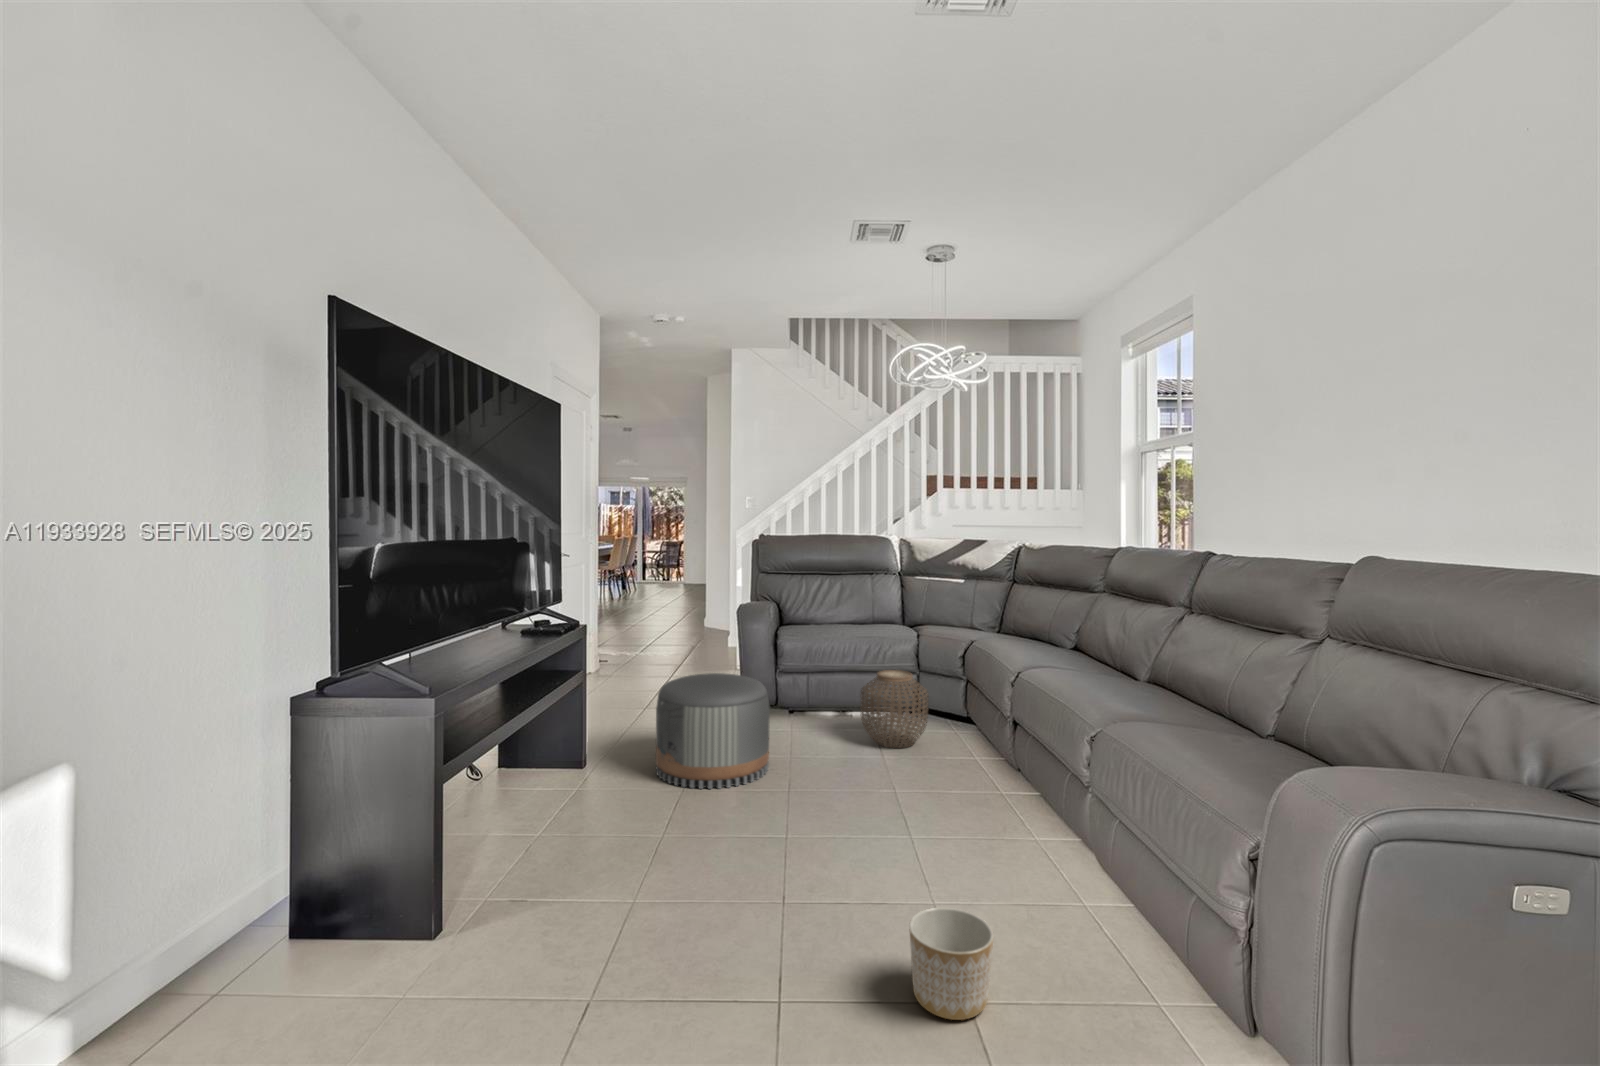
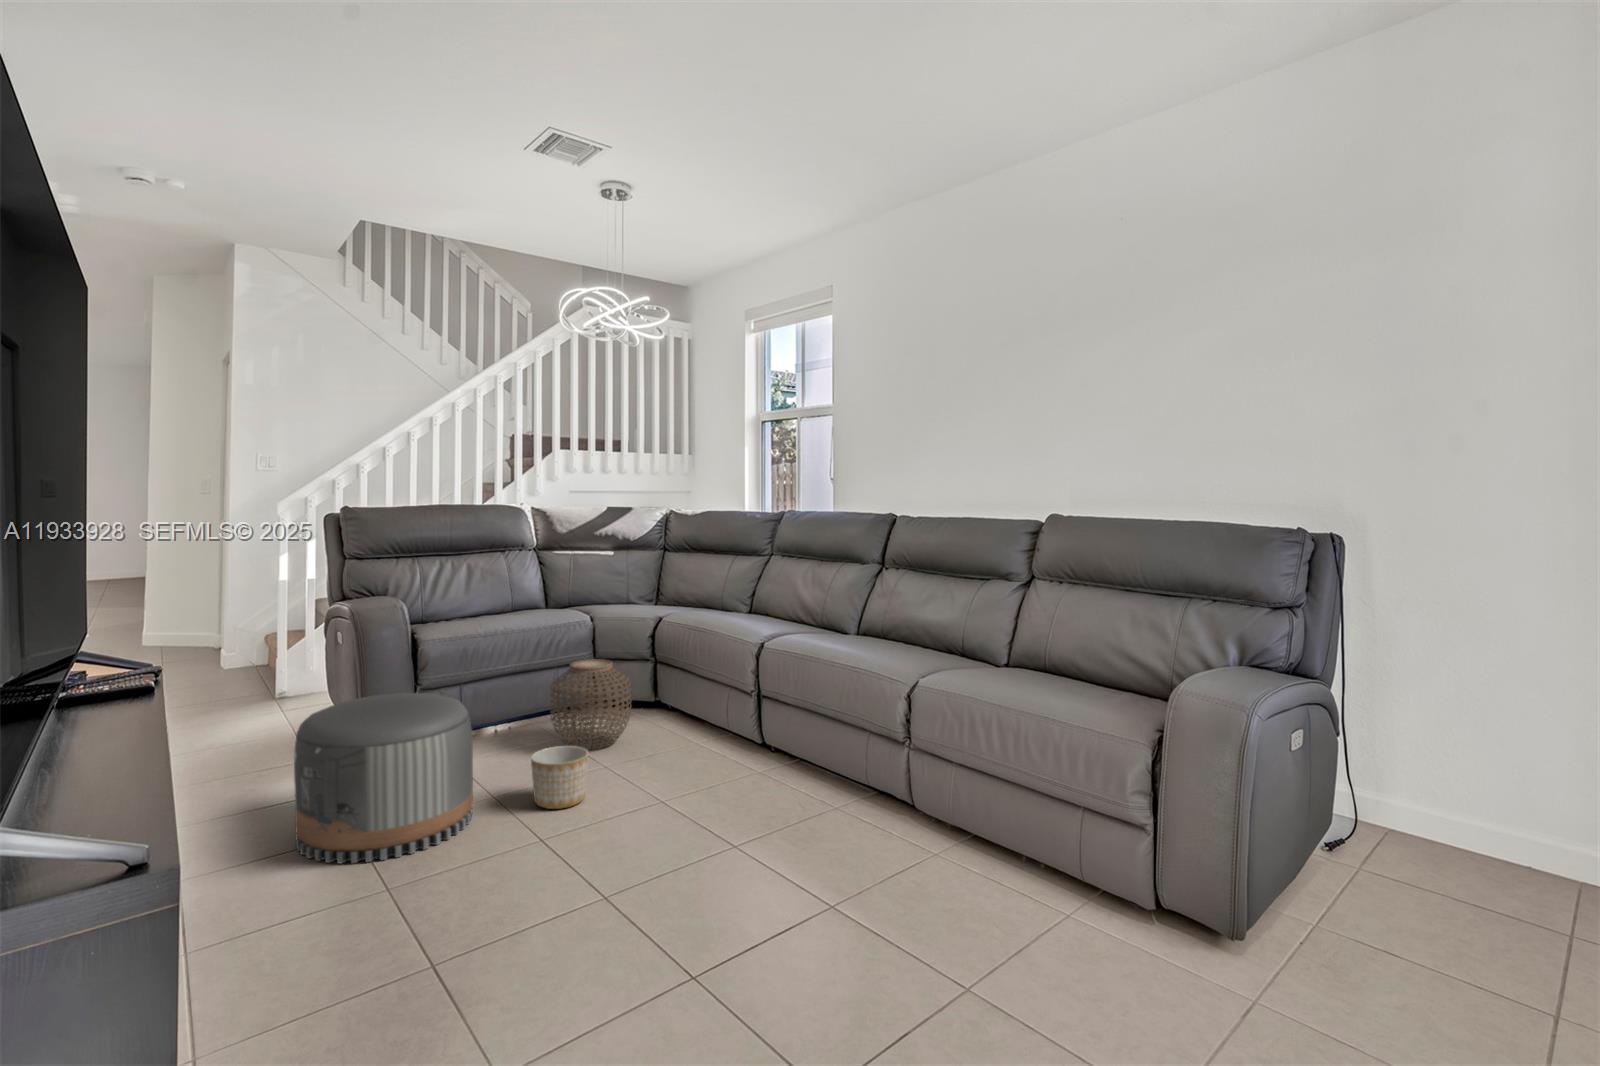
planter: present [909,907,994,1020] -> present [531,746,588,809]

